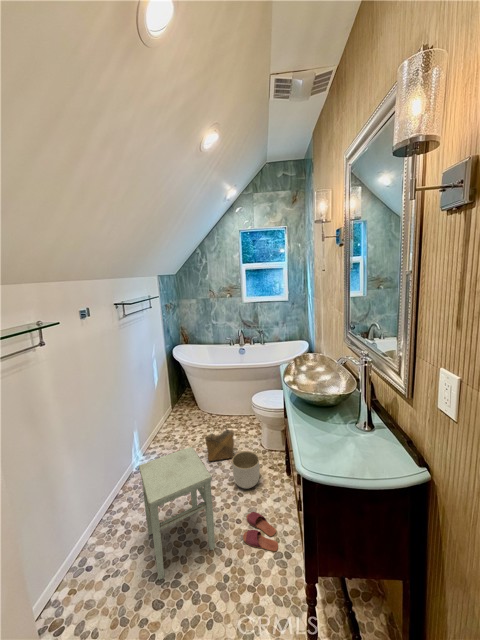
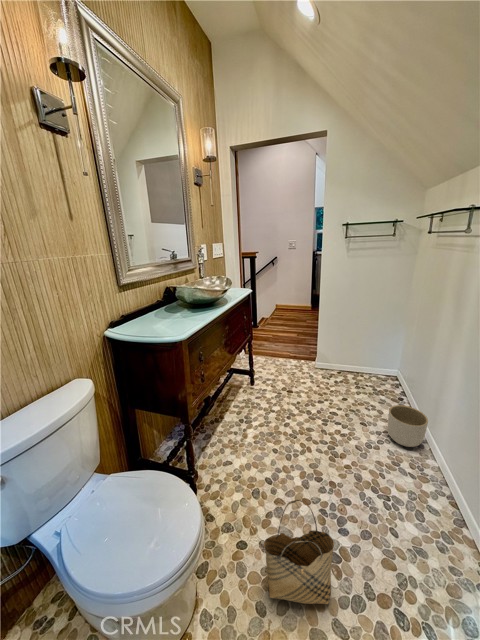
stool: present [139,447,215,580] -> none [298,368,383,474]
planter: present [232,451,260,489] -> present [387,405,428,447]
slippers: present [243,512,278,552] -> none [243,424,273,454]

